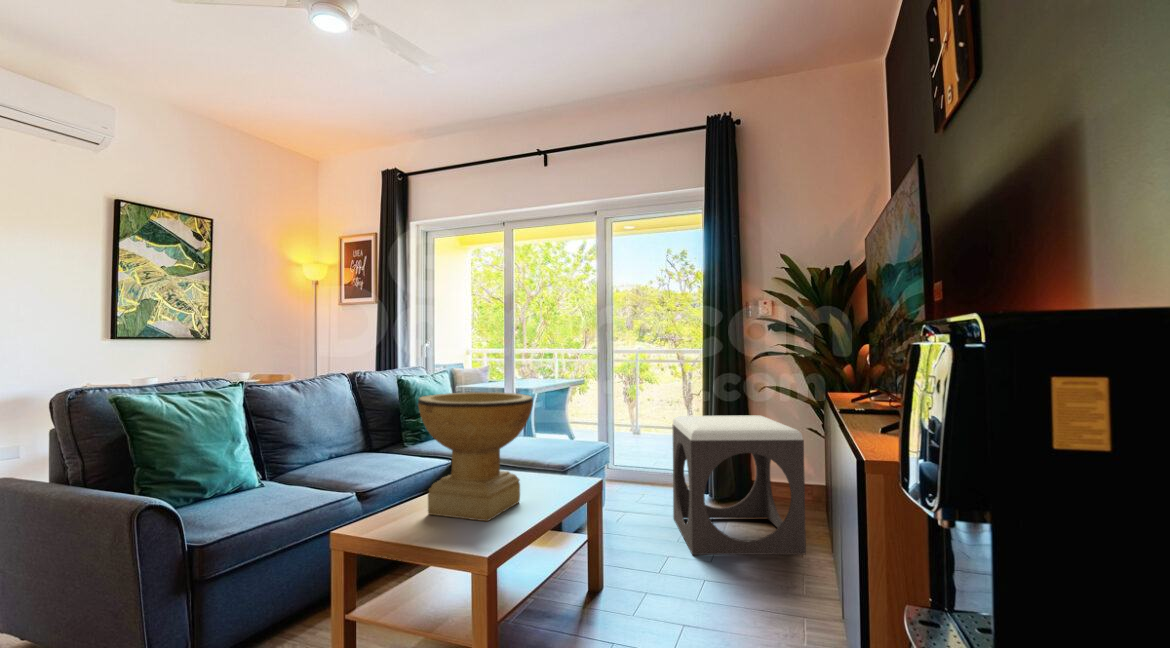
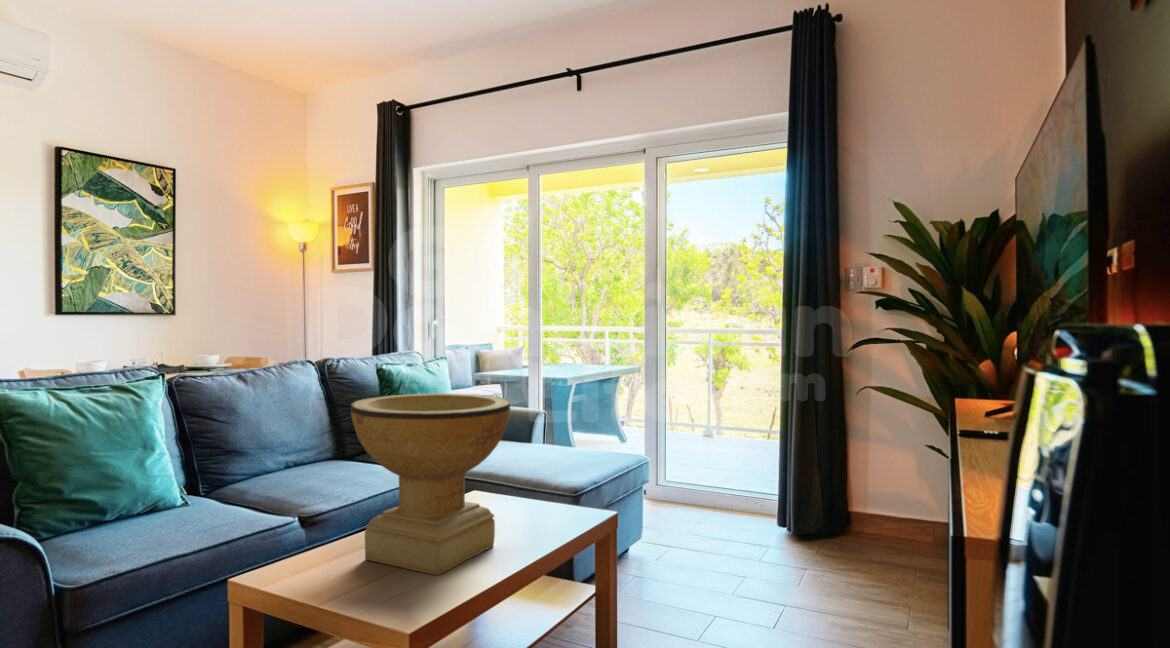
footstool: present [673,416,806,555] -> none [732,425,914,628]

